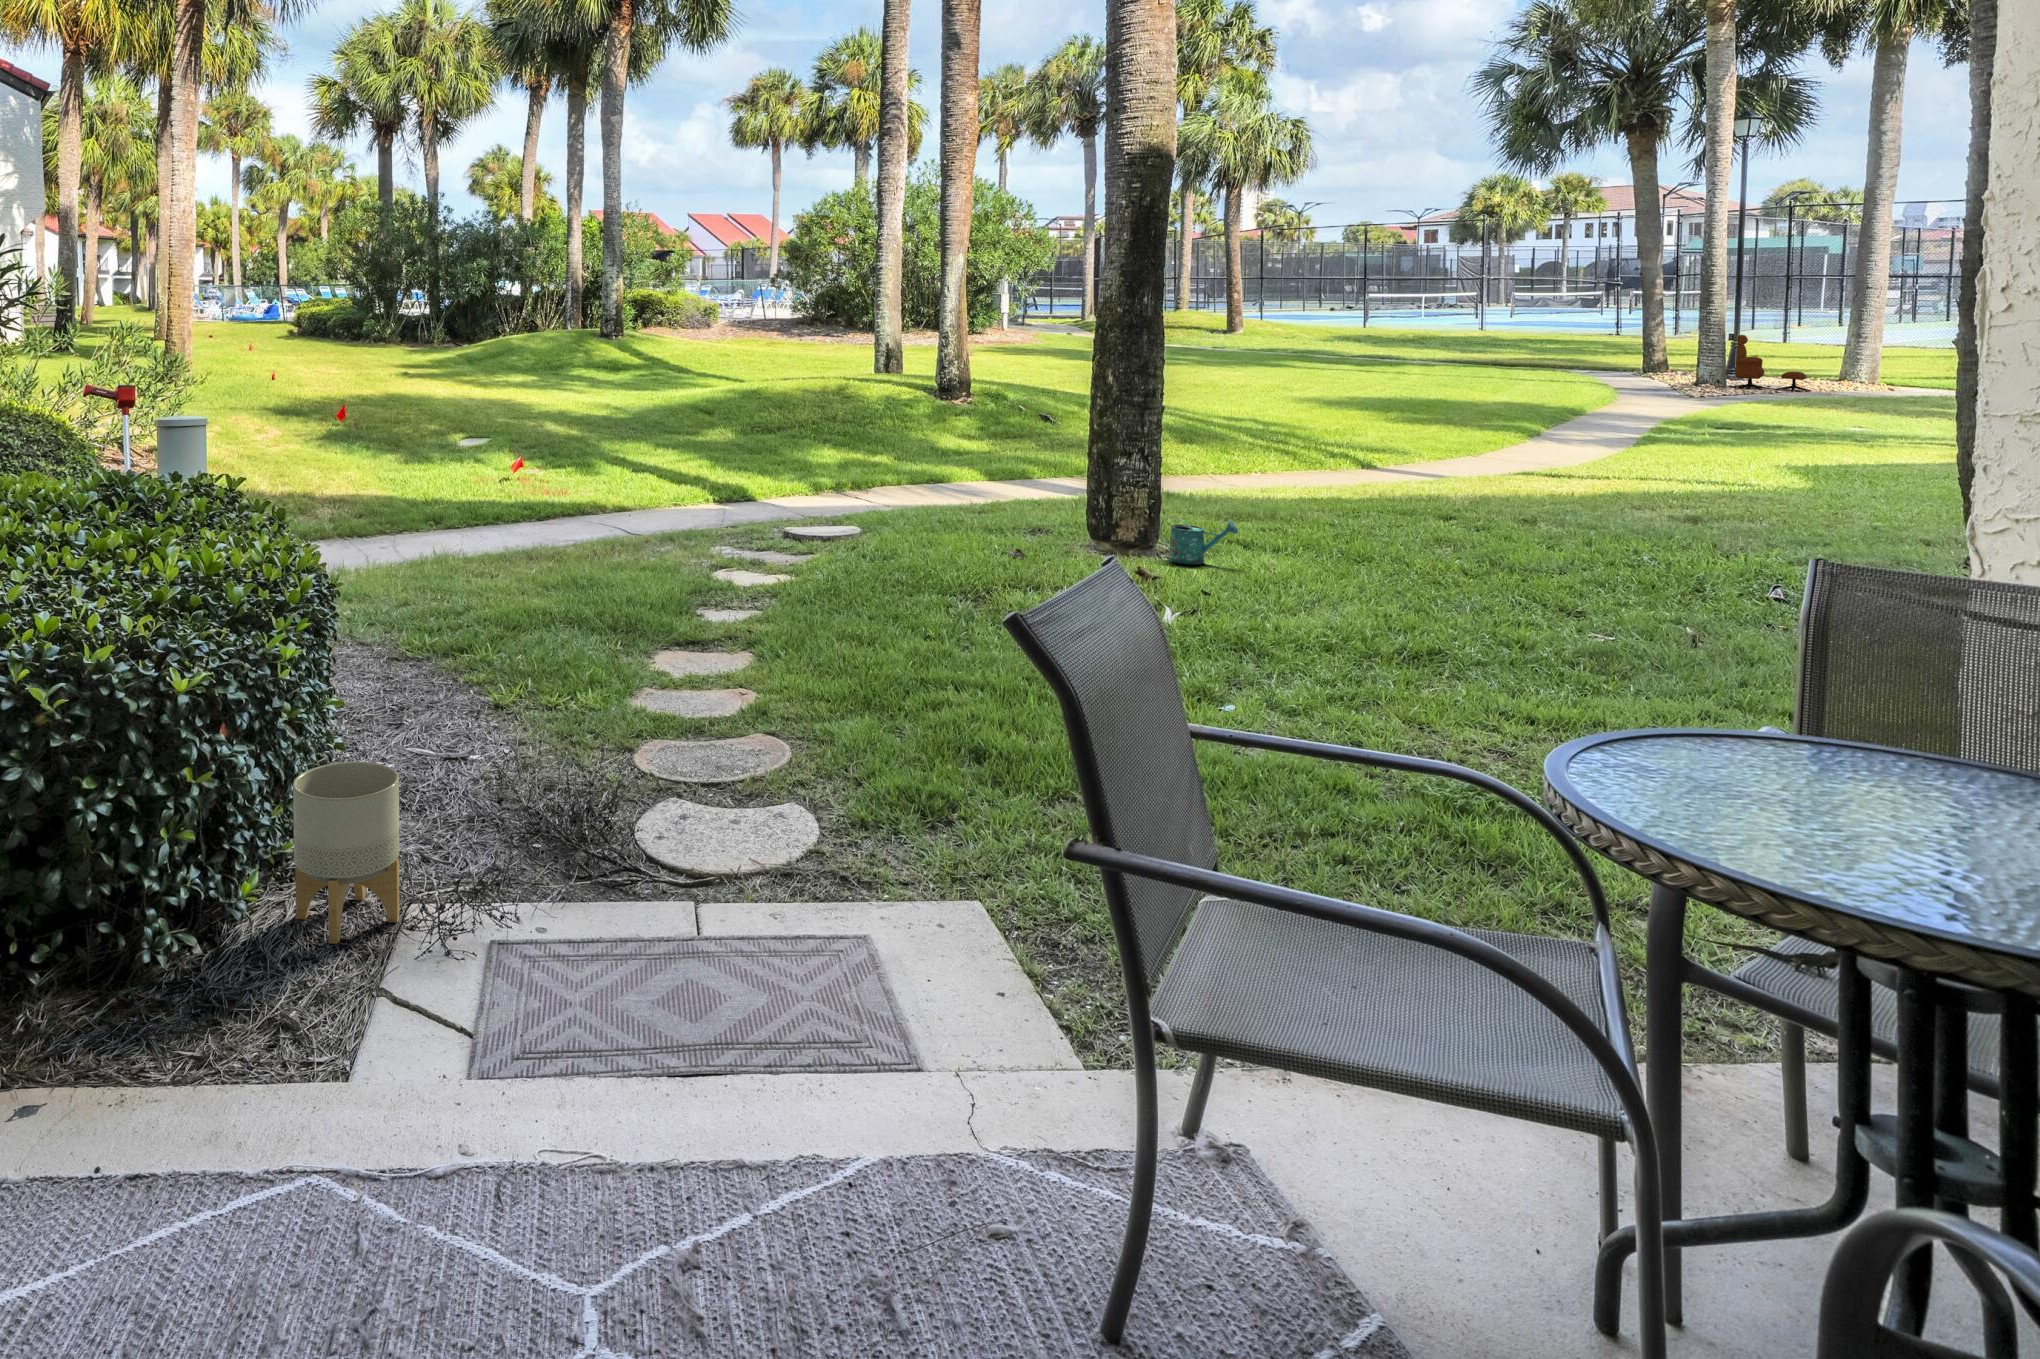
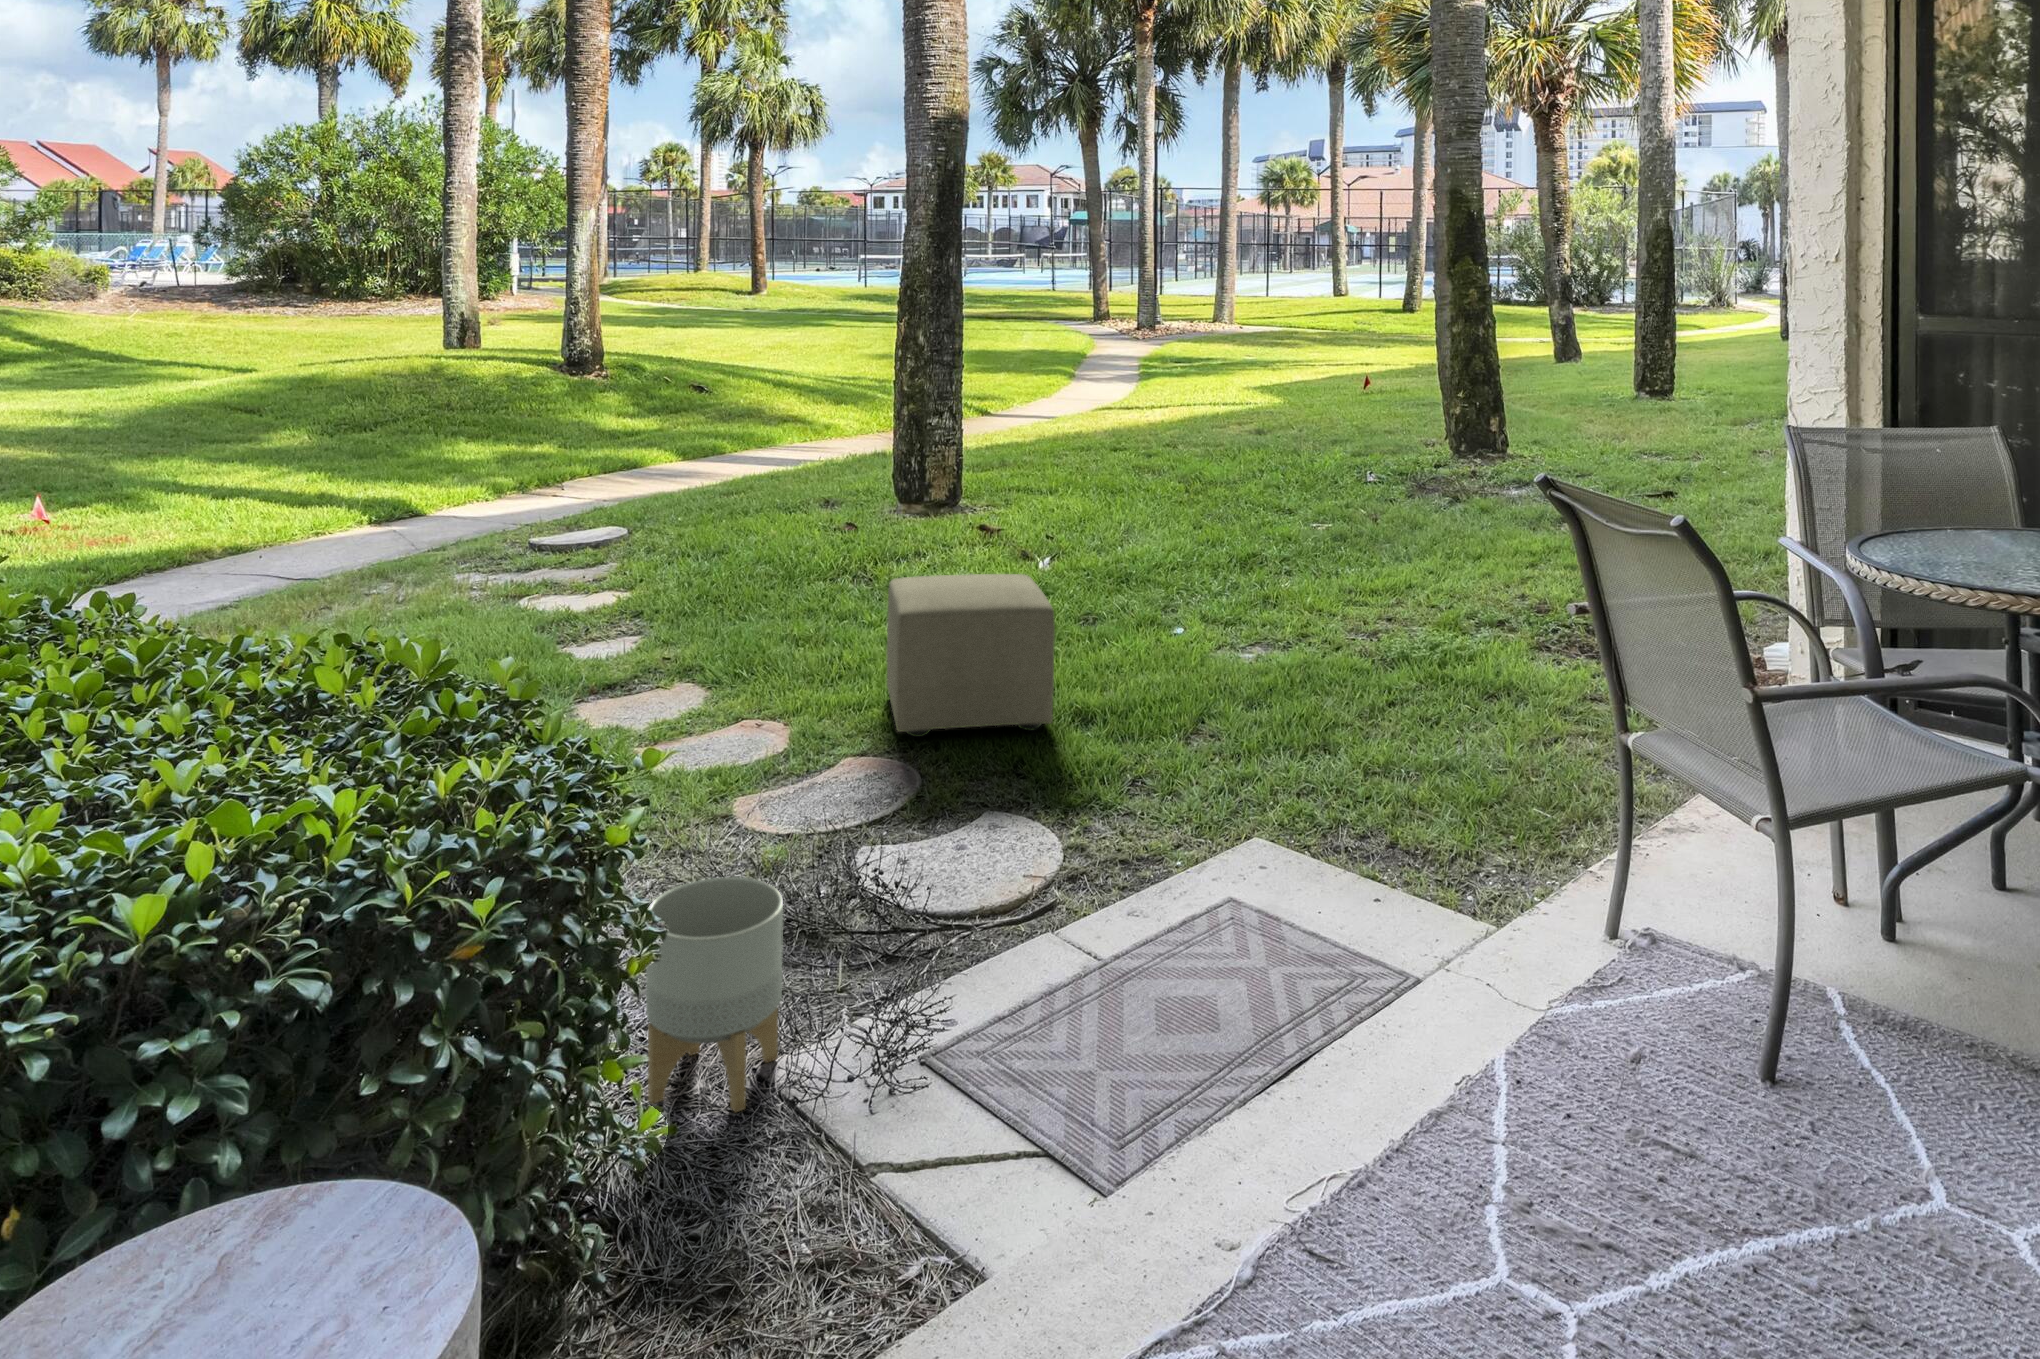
lounge chair: present [1730,335,1812,391] -> none [1160,292,1208,335]
watering can: present [1160,516,1238,564] -> none [962,473,1029,516]
ottoman: none [799,587,987,756] -> present [886,574,1055,737]

